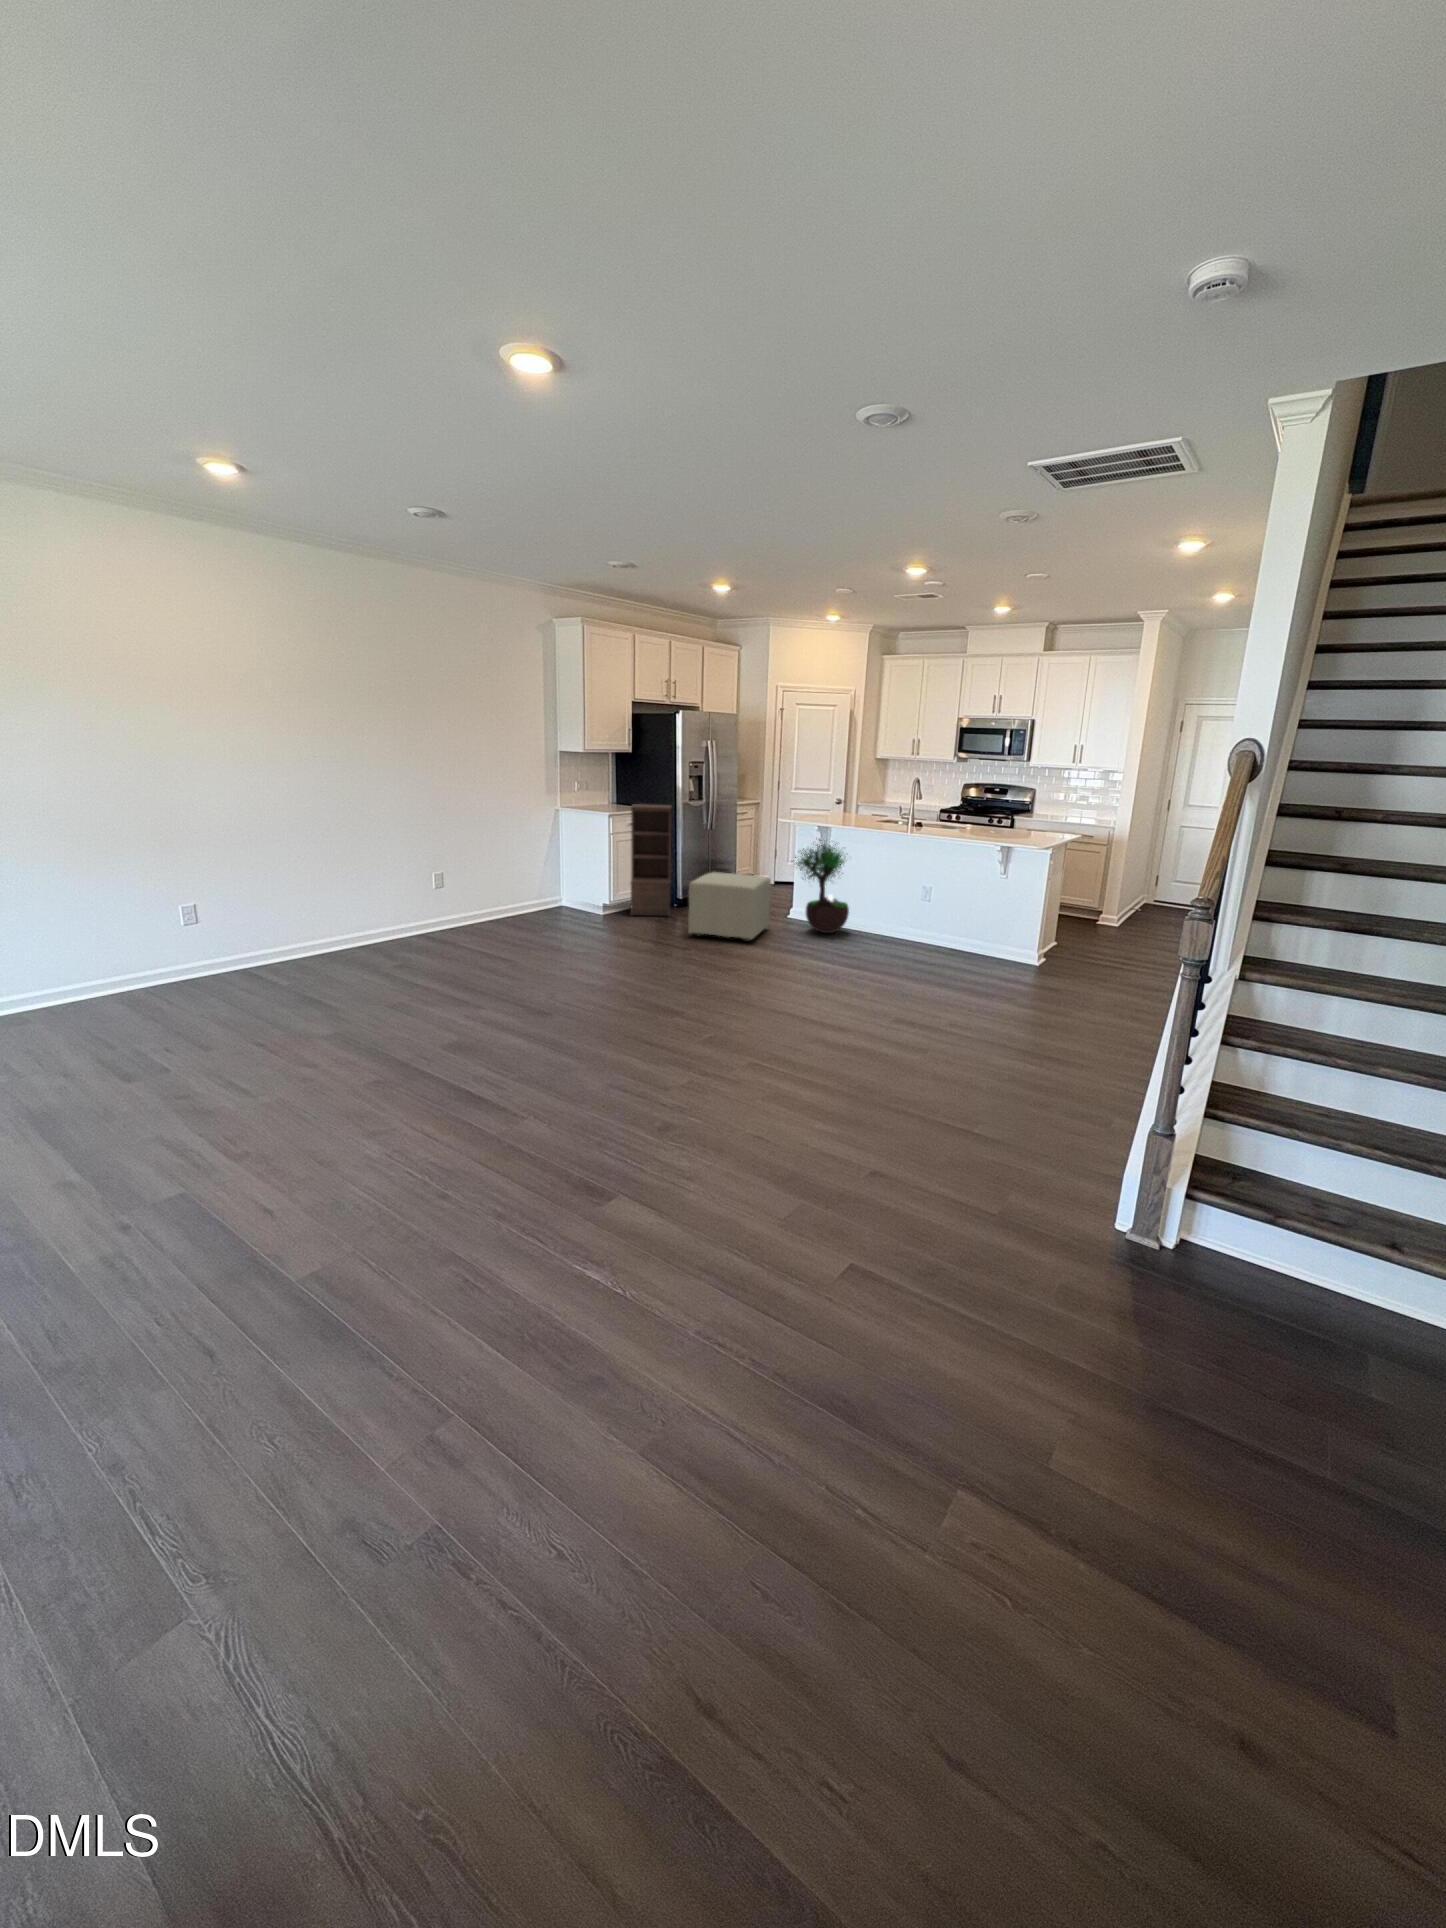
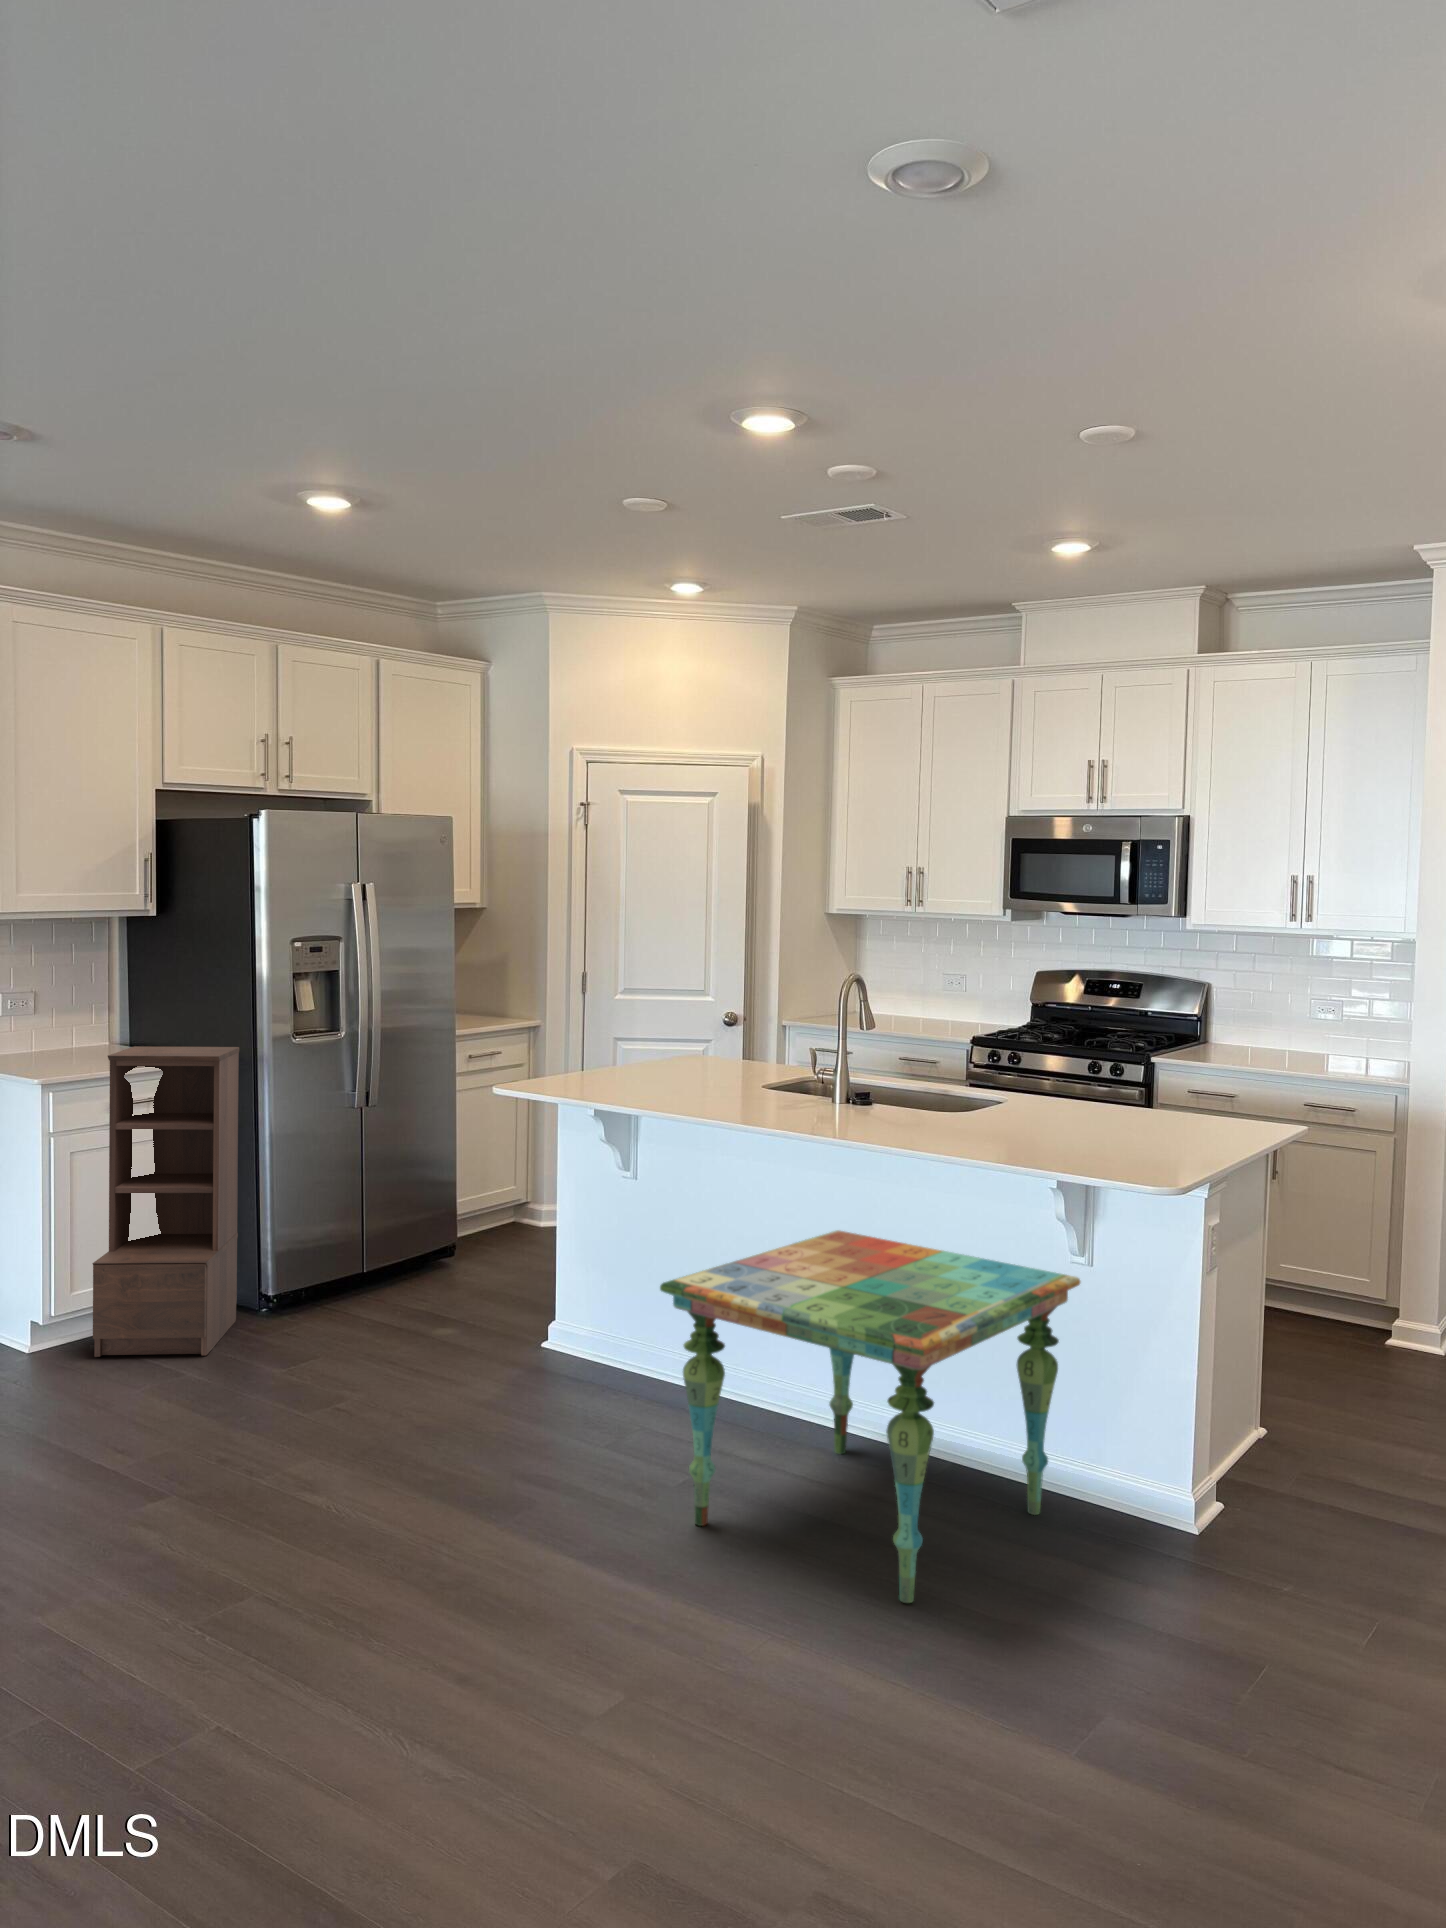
potted tree: present [795,839,849,933] -> none [499,1124,682,1411]
side table: none [863,871,1000,976] -> present [660,1230,1080,1603]
ottoman: present [688,872,771,942] -> none [191,1236,458,1456]

